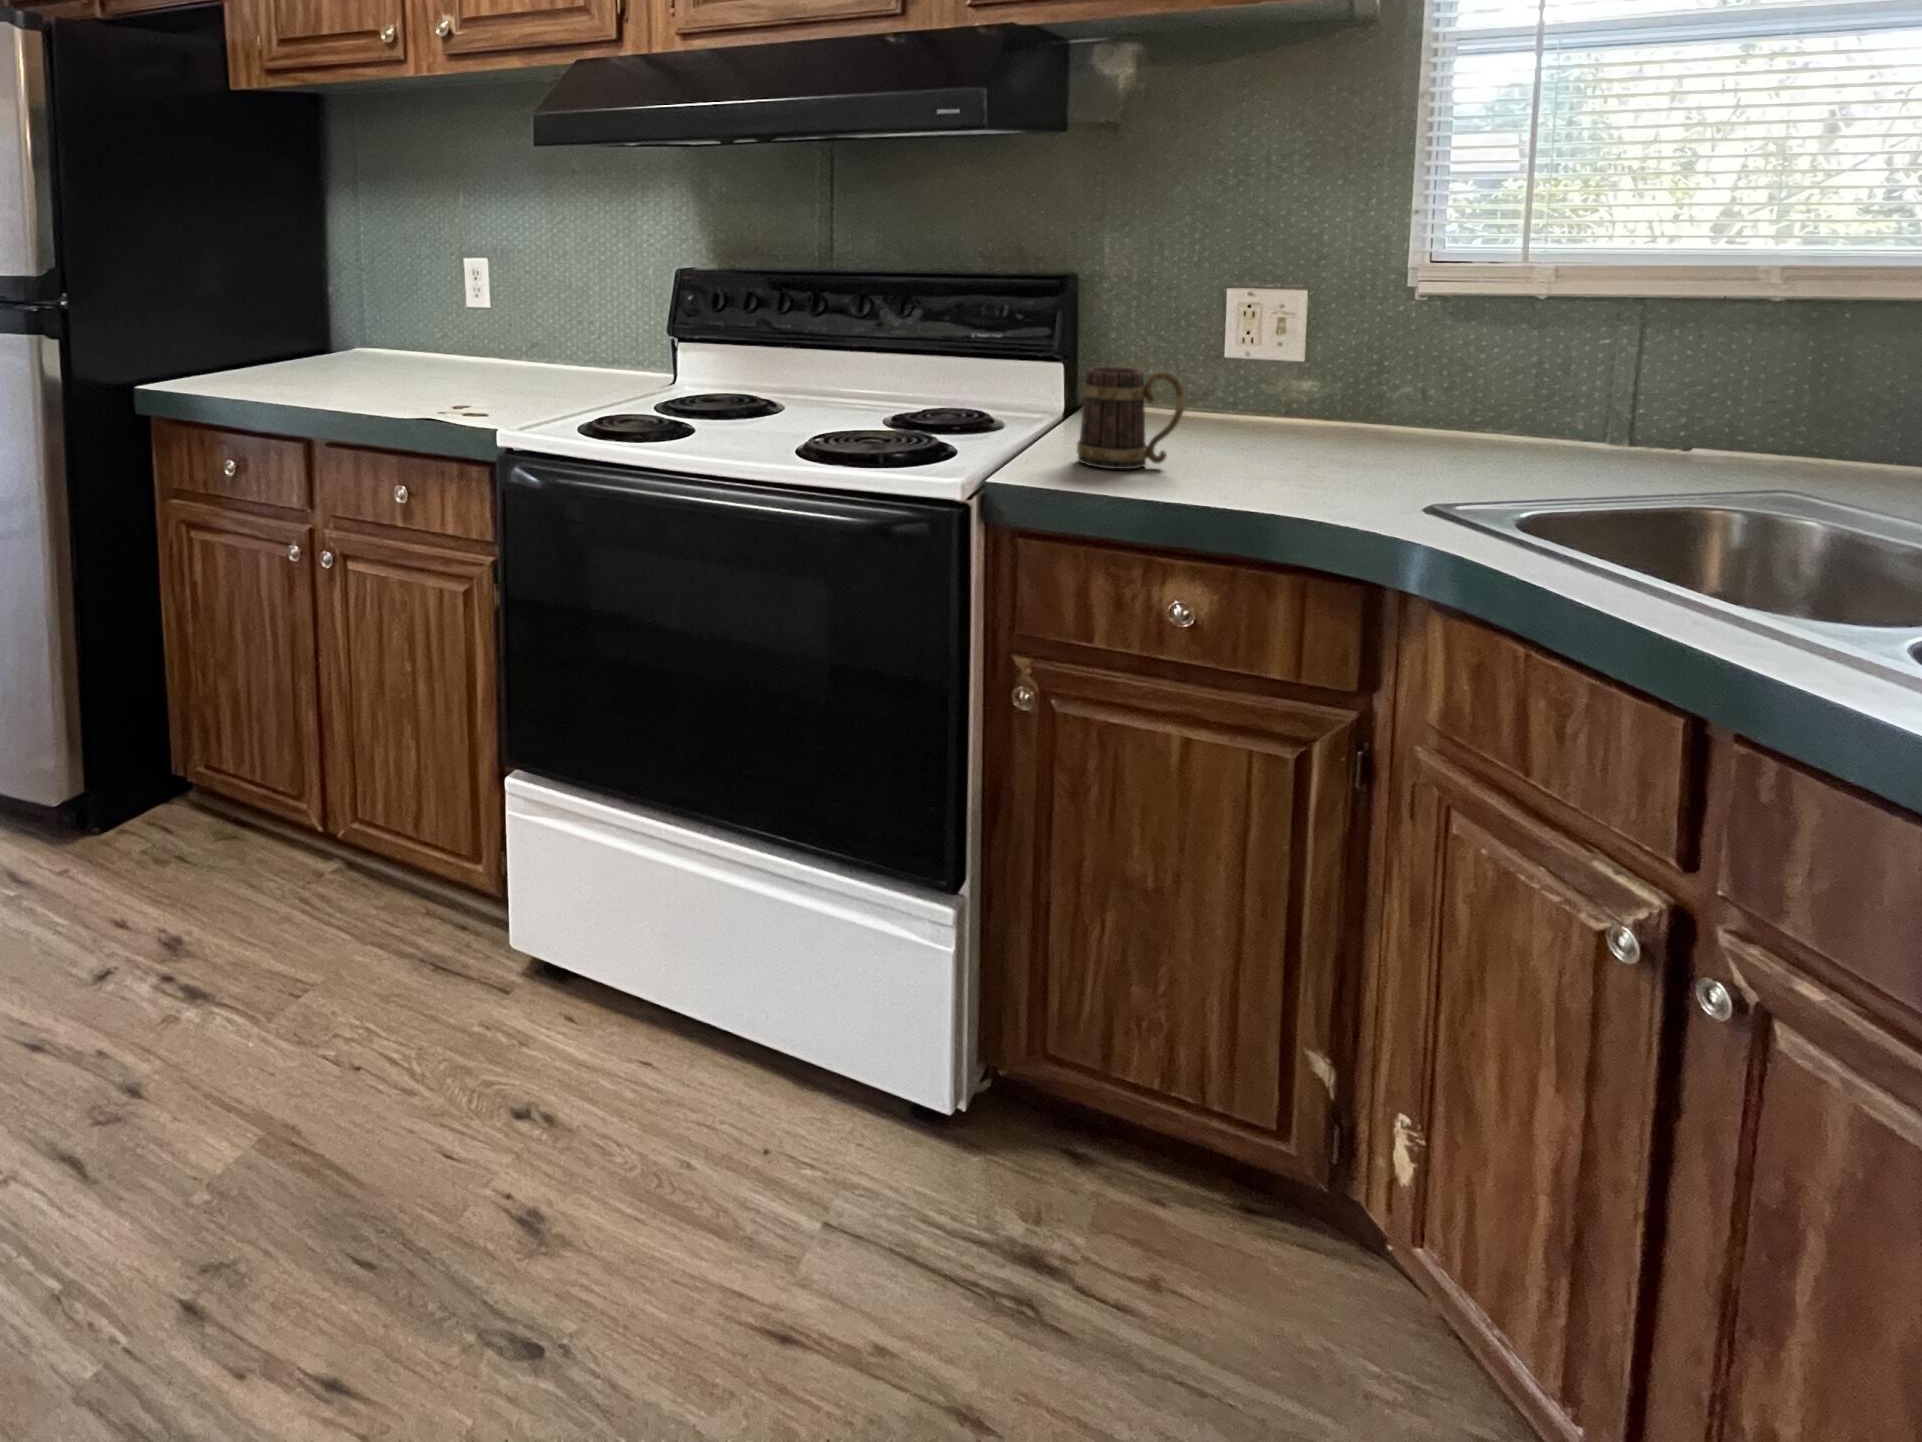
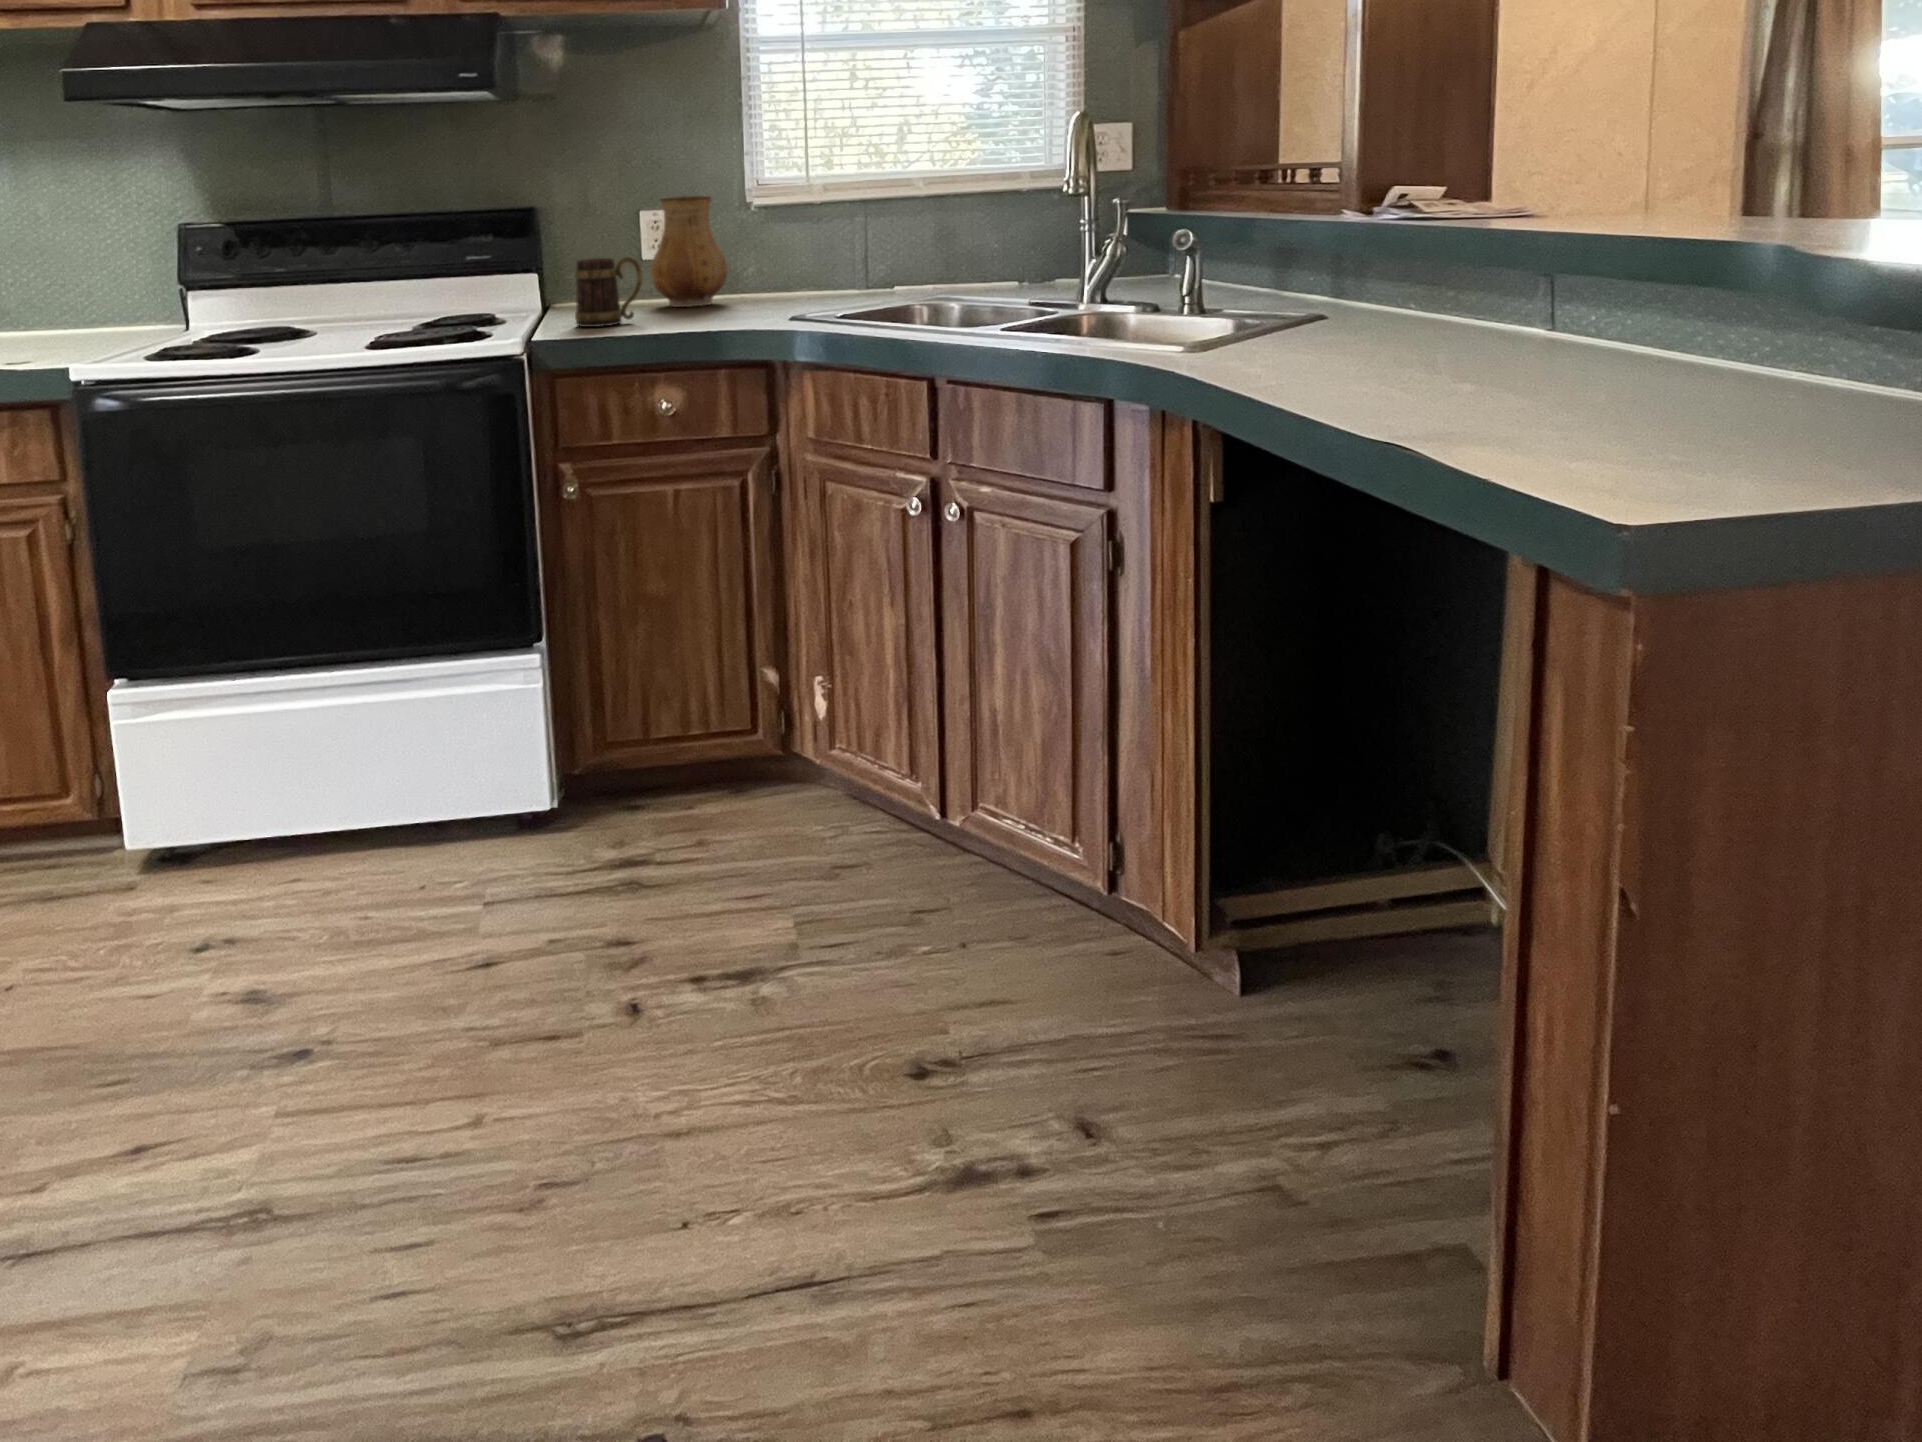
ceramic pitcher: none [1222,277,1352,448] -> present [650,196,727,307]

